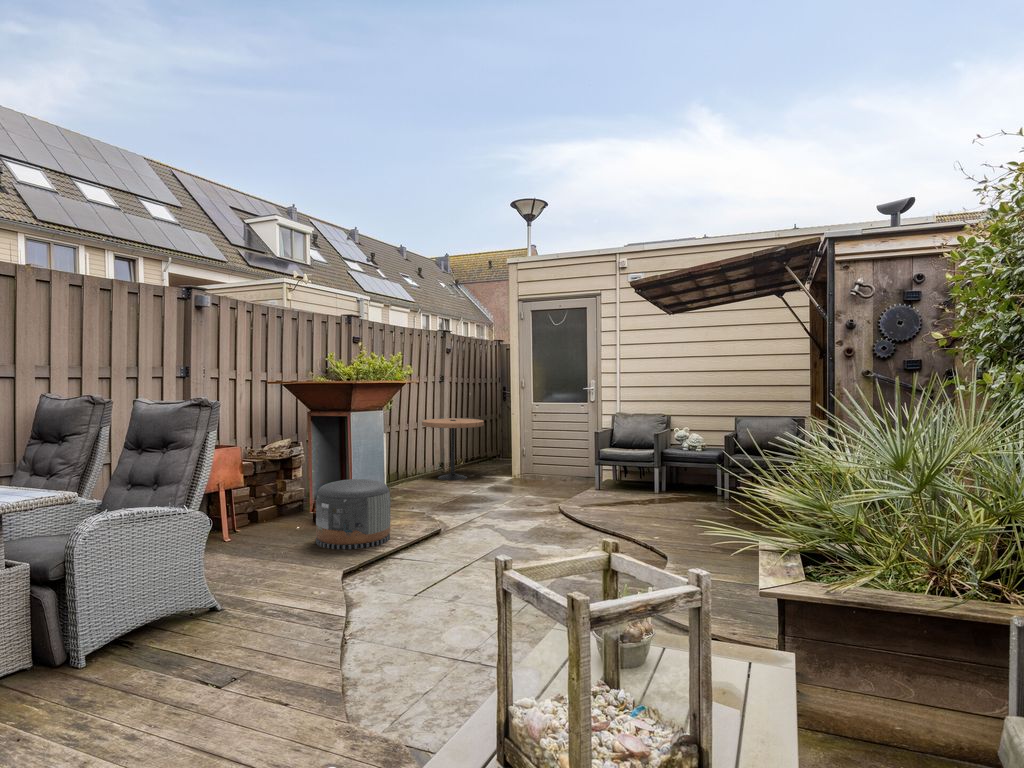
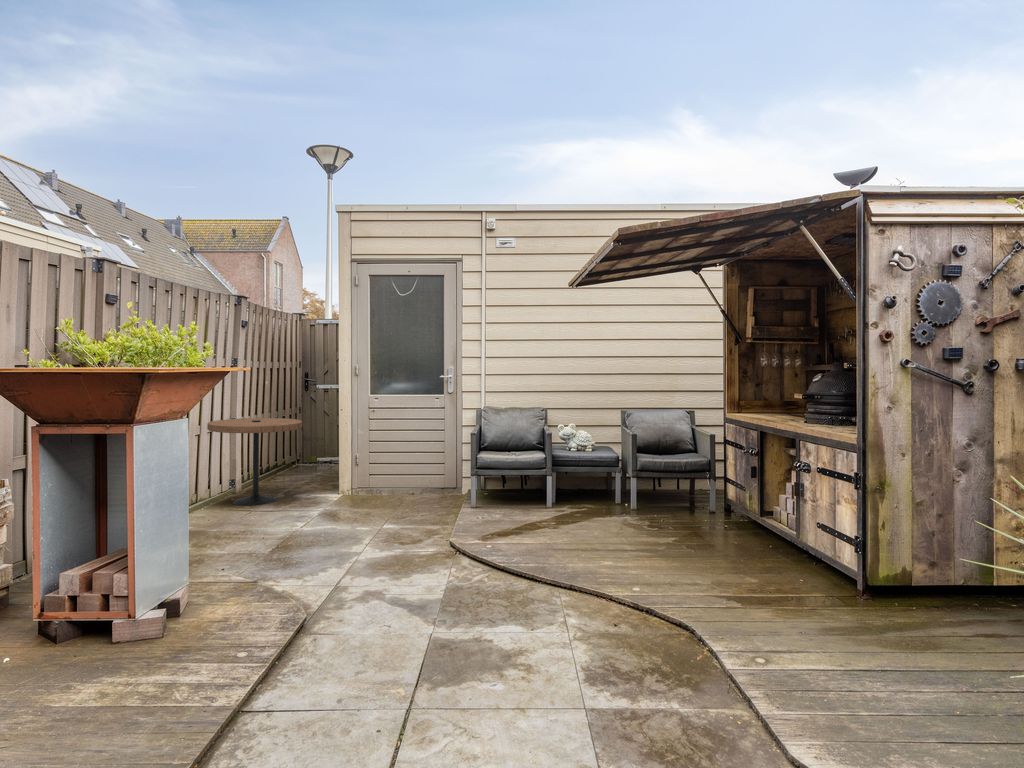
pouf: present [316,479,390,549] -> none [63,549,234,718]

